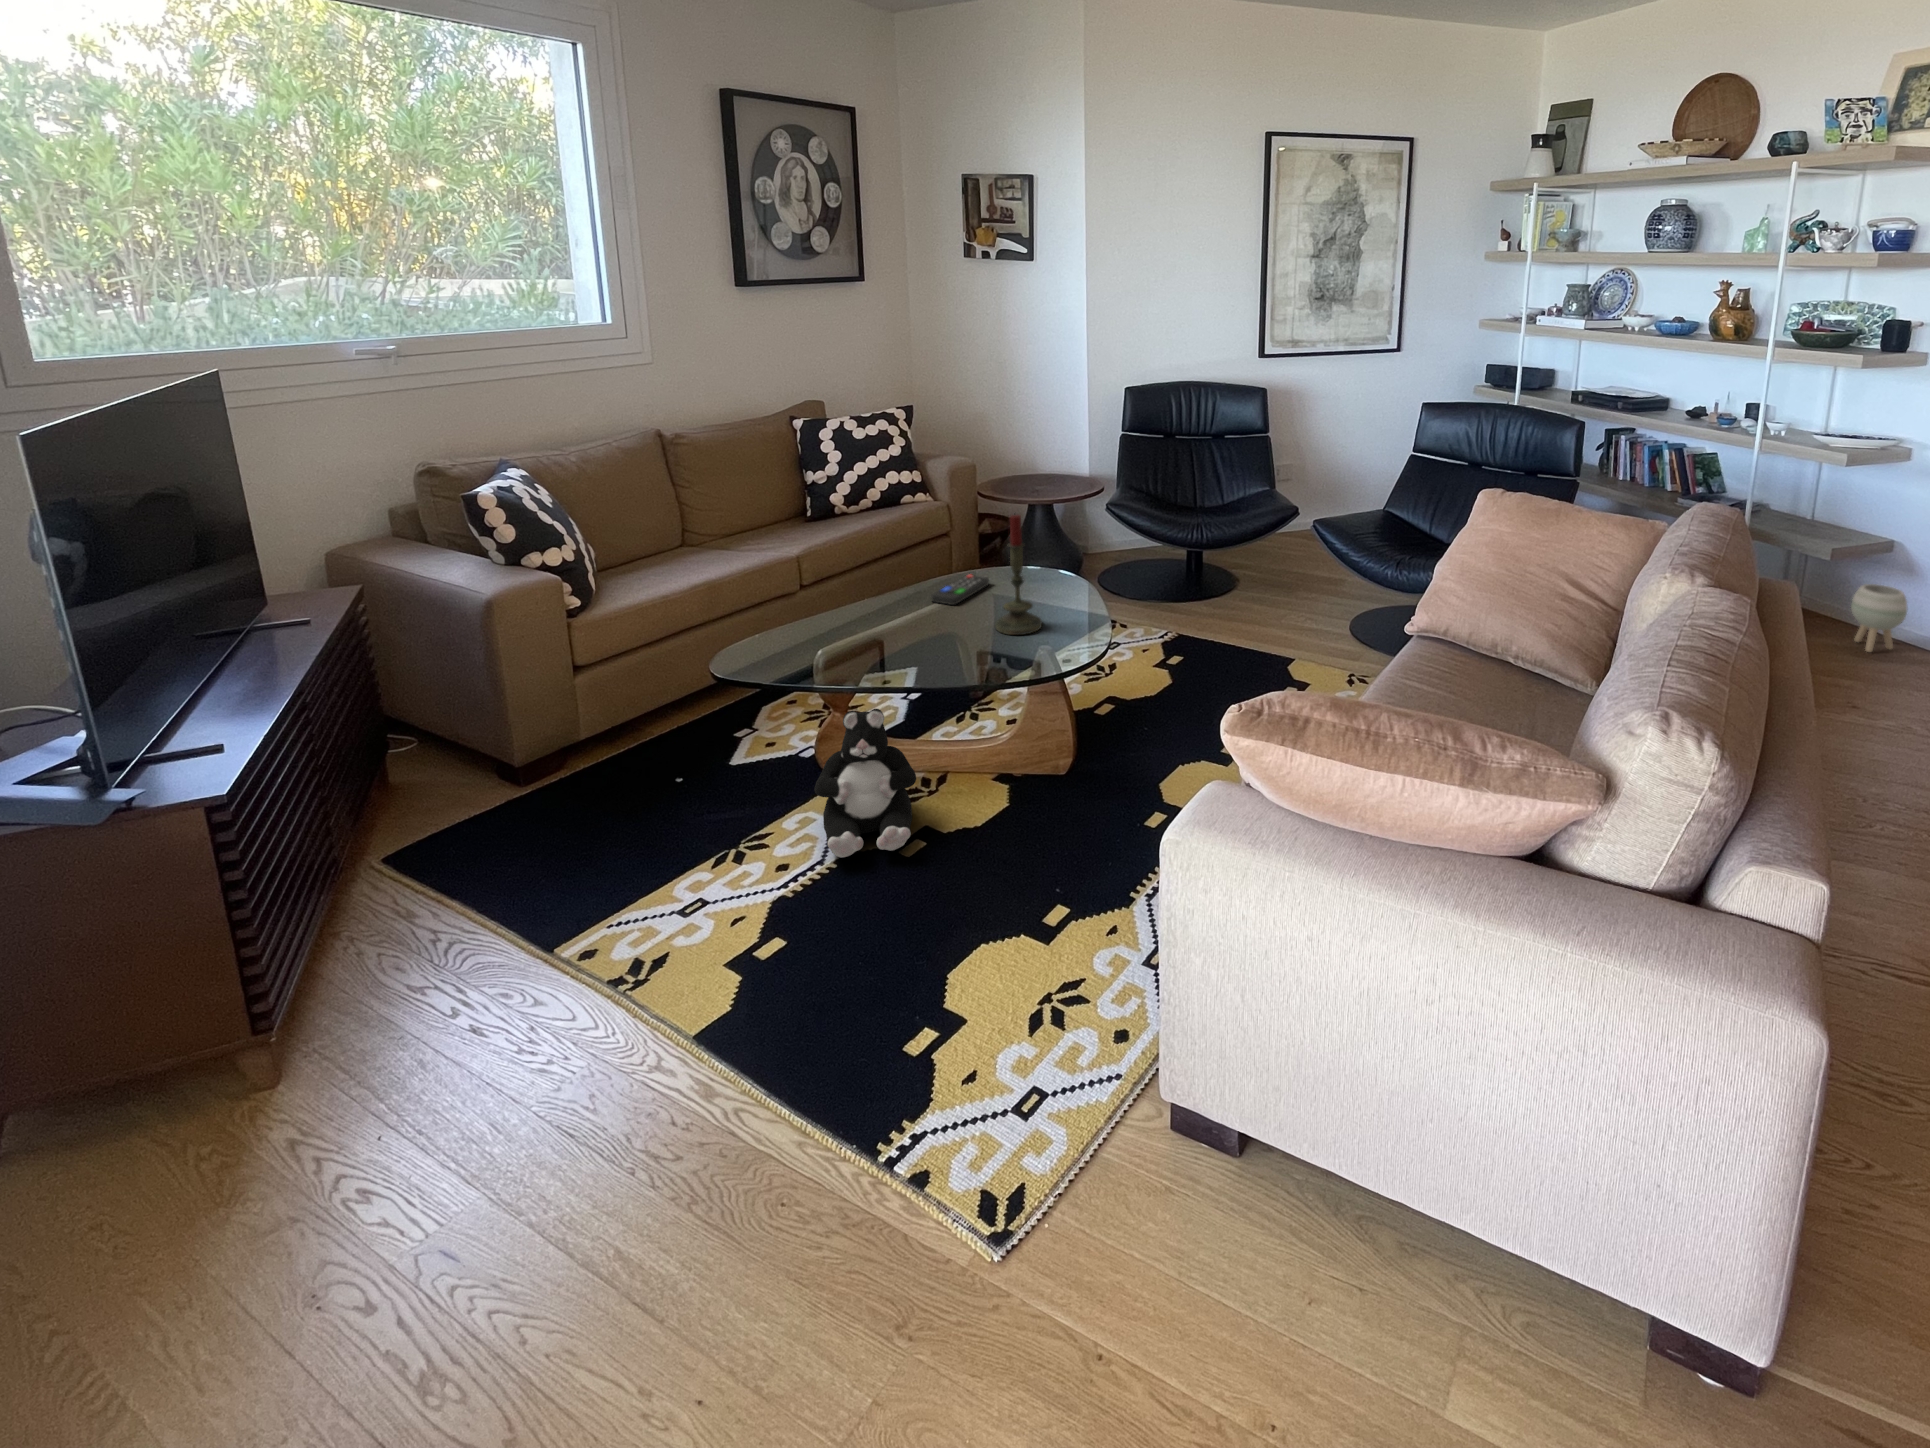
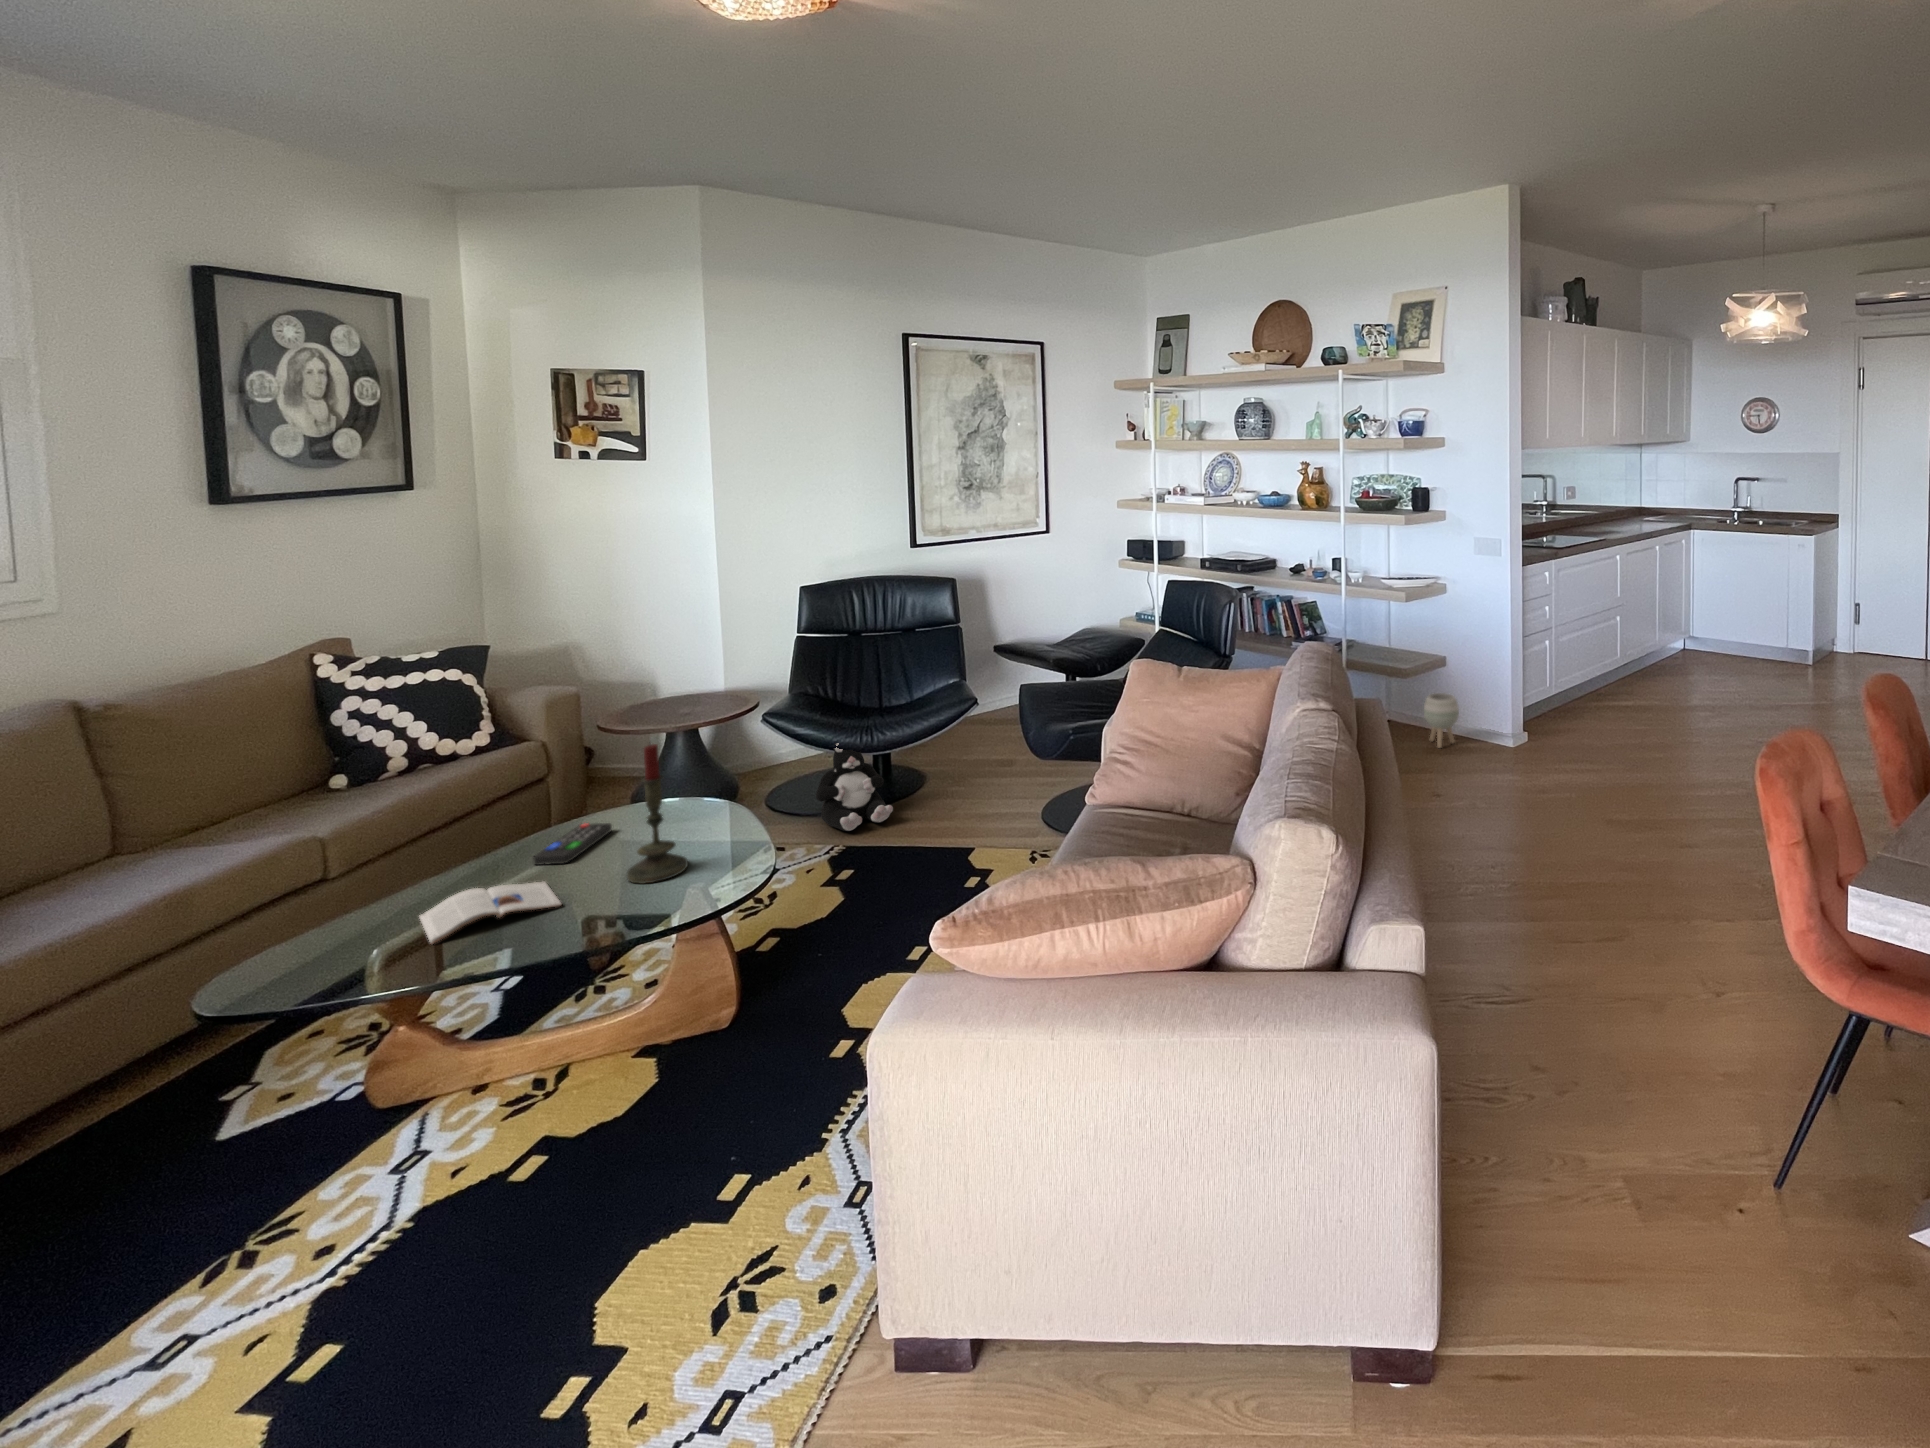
magazine: none [852,612,947,651] -> present [420,882,561,944]
plush toy: present [814,709,916,858] -> present [816,743,893,831]

